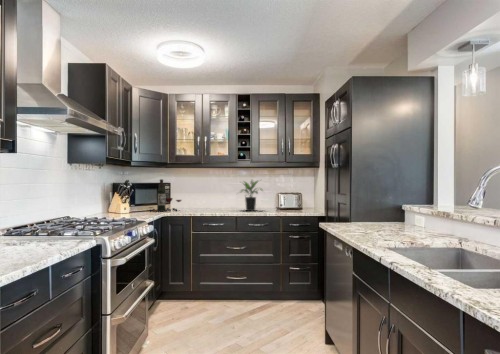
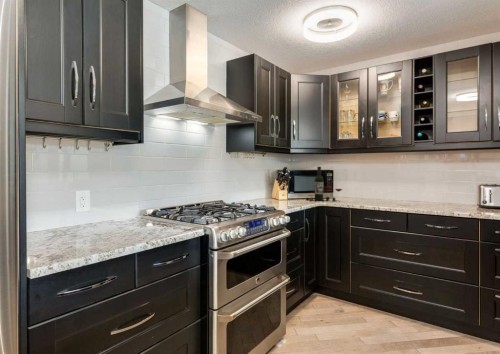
potted plant: present [241,180,261,211] -> none [410,166,452,208]

